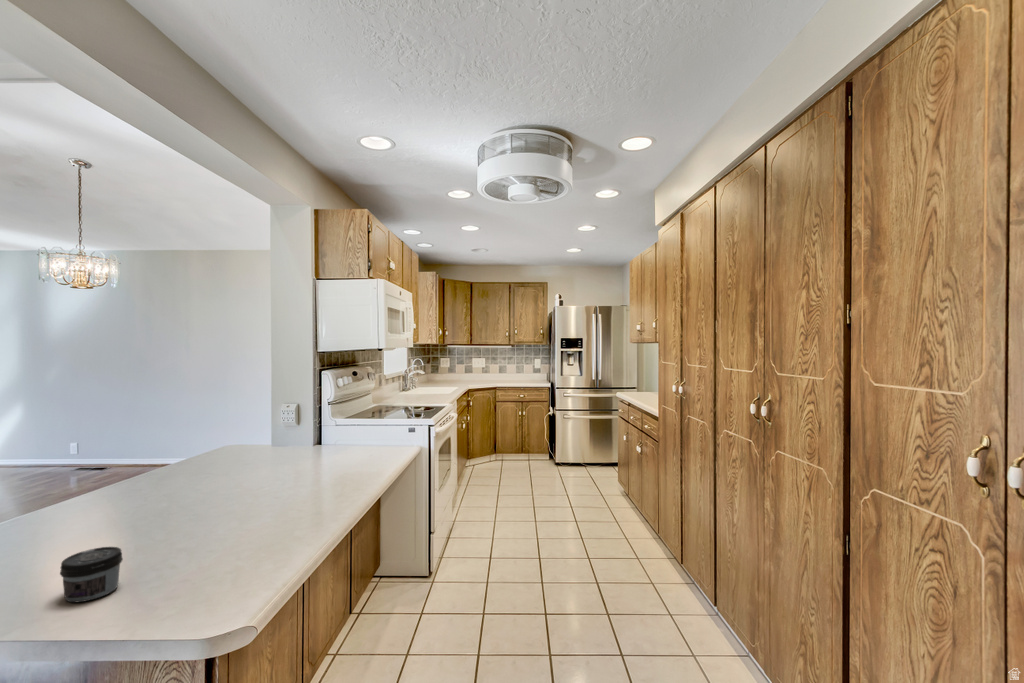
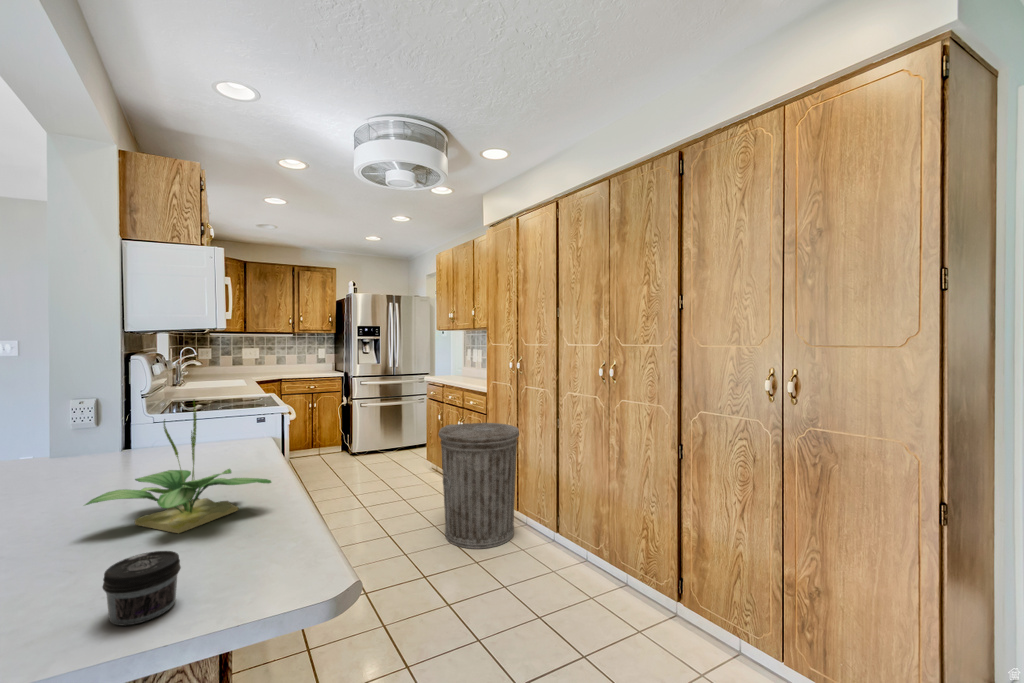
potted plant: none [164,419,290,530] -> present [85,399,271,533]
trash can: none [584,452,680,604] -> present [439,423,519,549]

